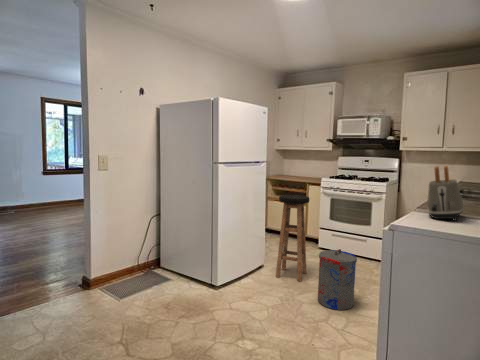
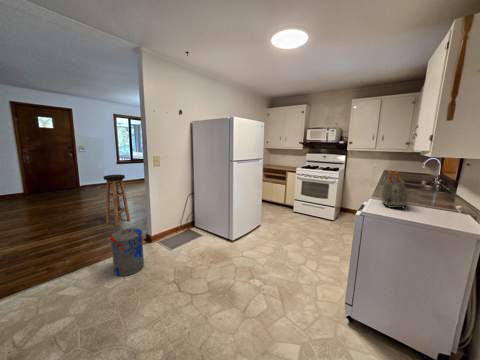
bar stool: present [276,195,310,281] -> present [104,175,130,226]
trash can: present [318,249,357,310] -> present [110,228,144,276]

